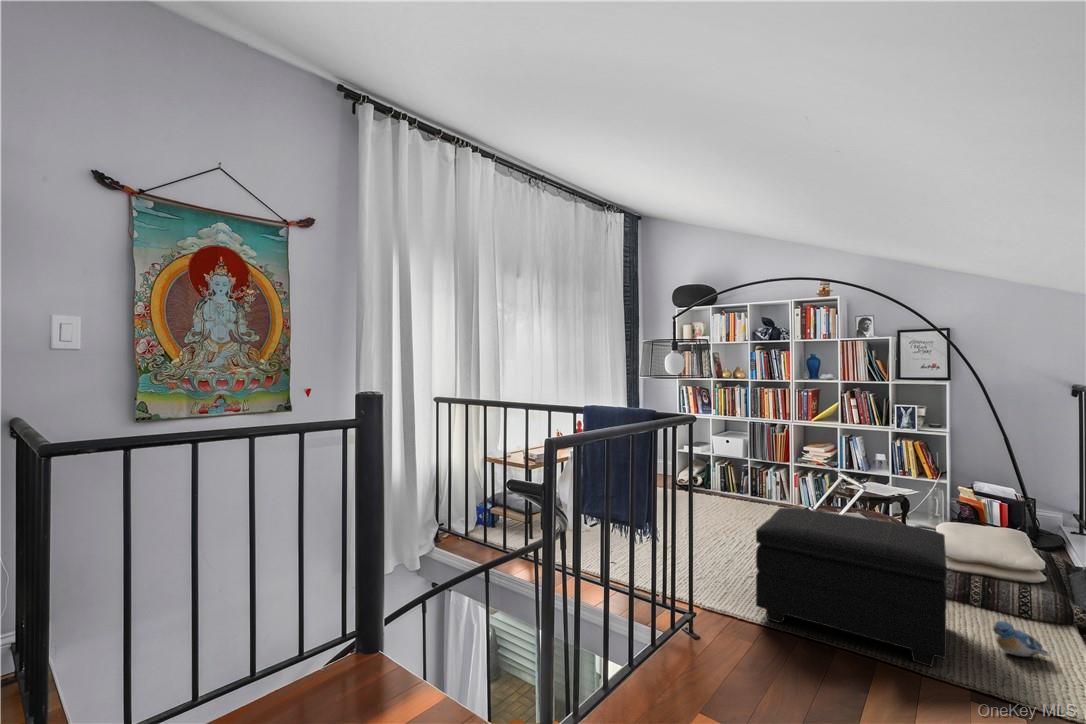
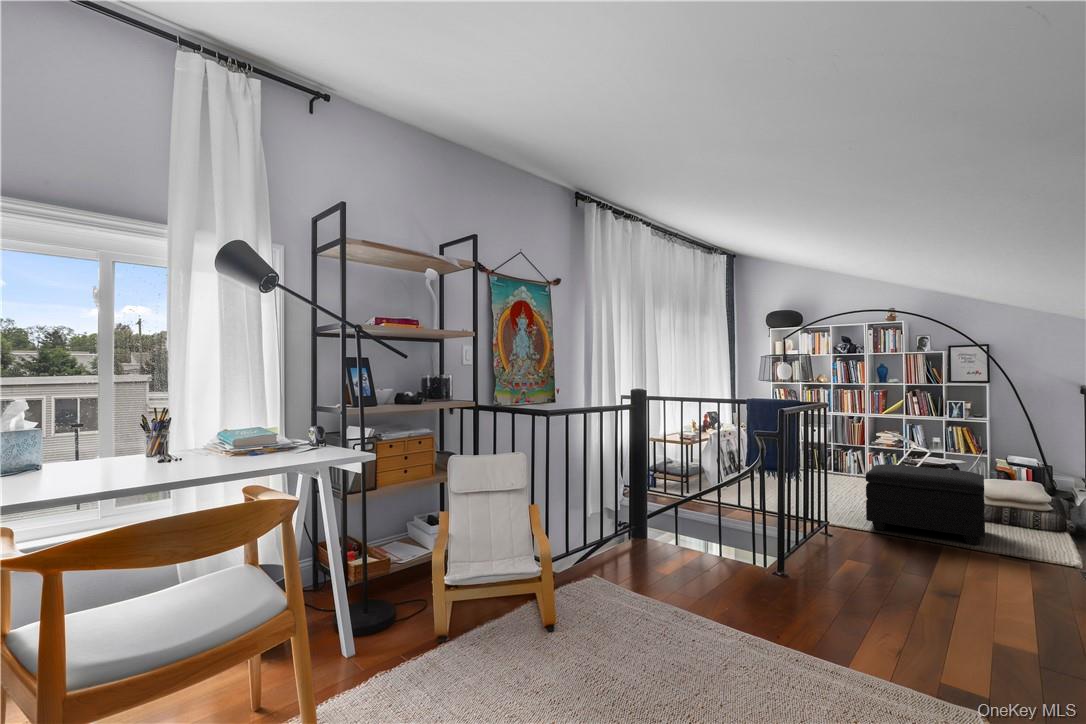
plush toy: present [993,621,1050,657] -> none [1013,522,1046,541]

